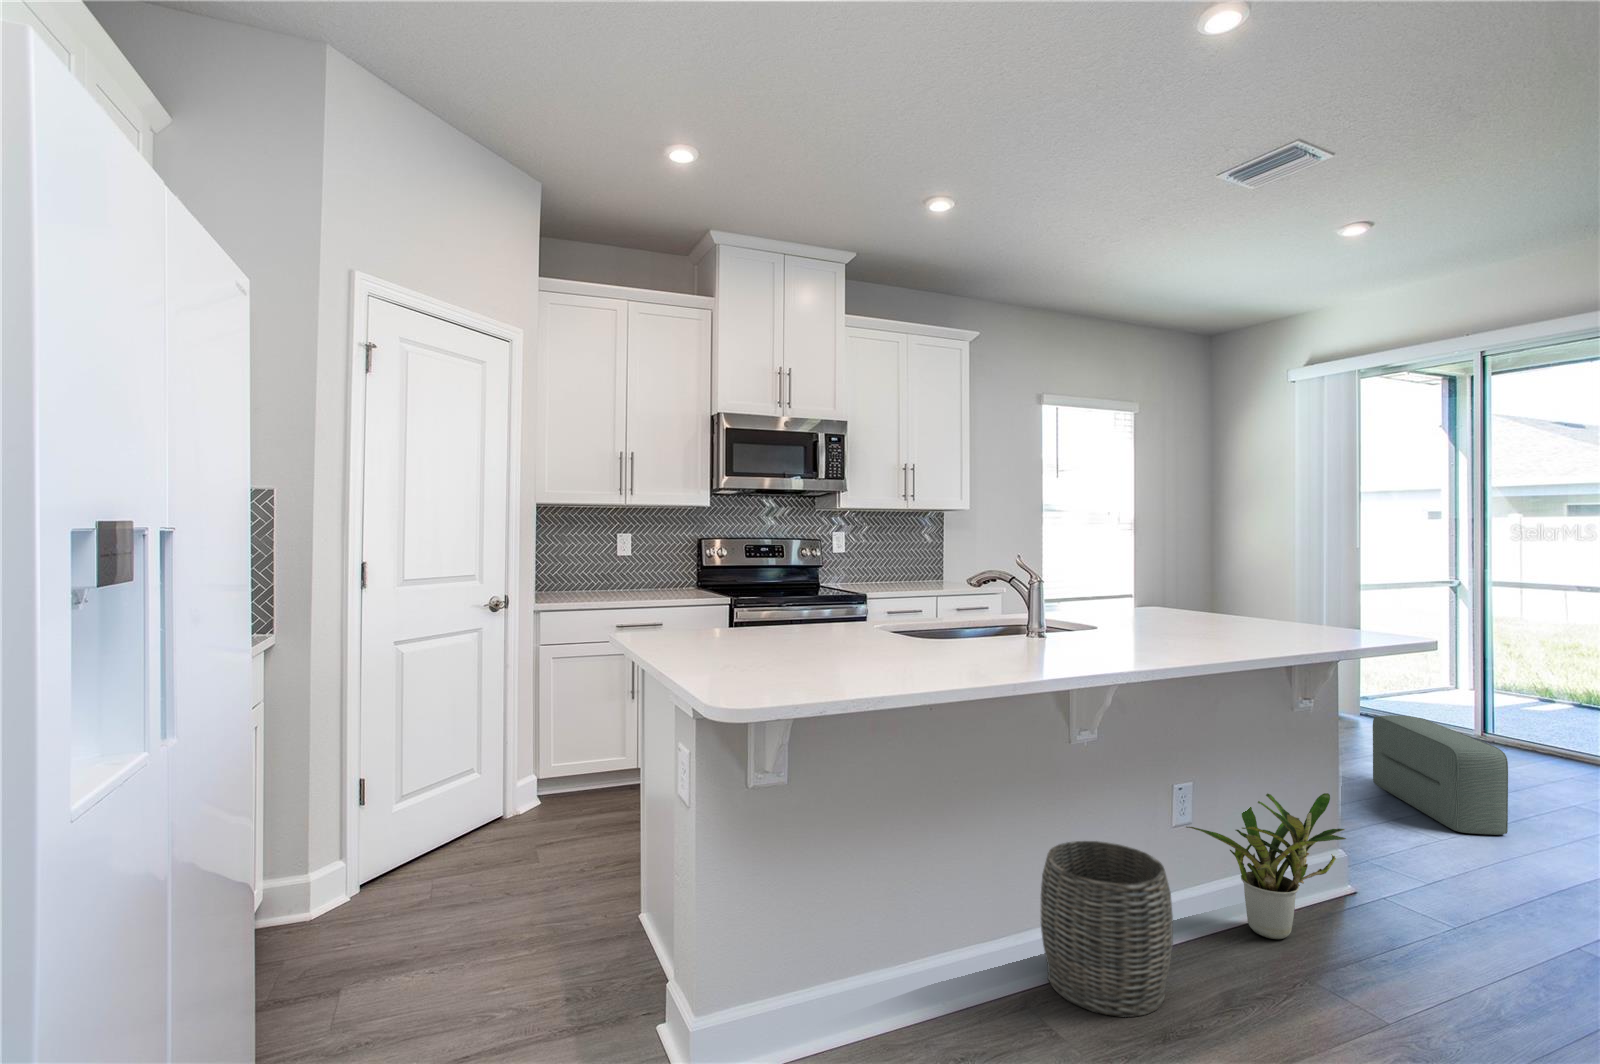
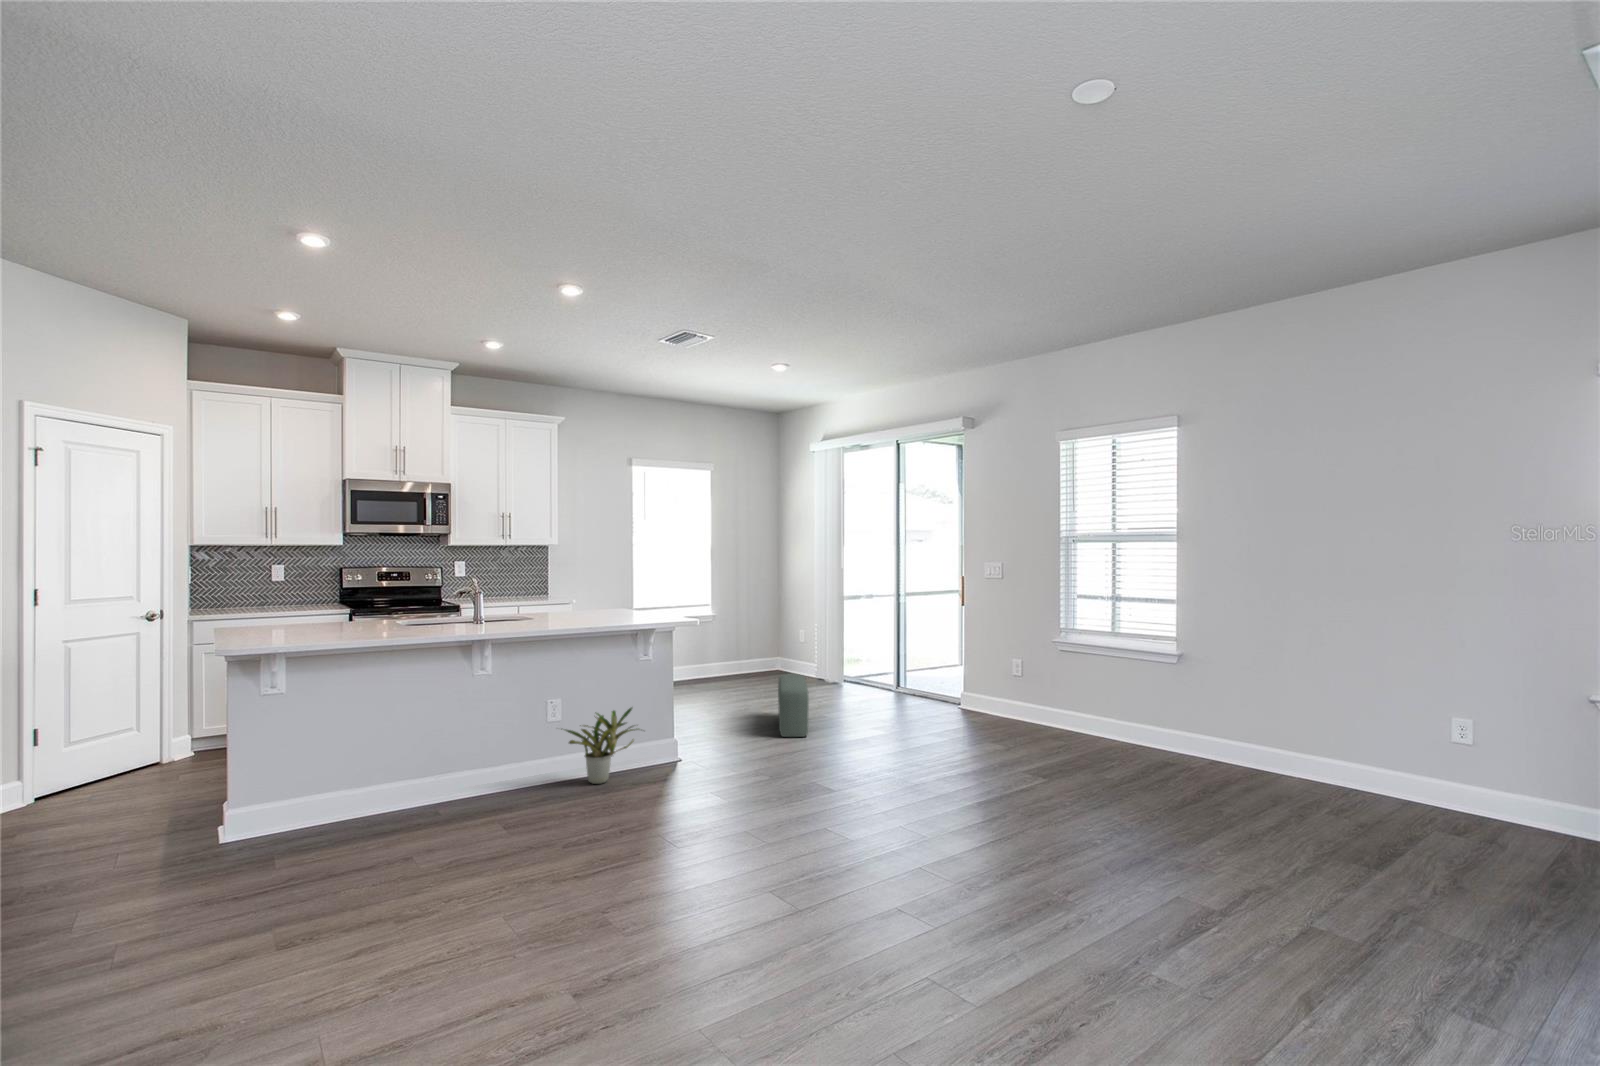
woven basket: present [1041,841,1173,1017] -> none [442,734,511,814]

